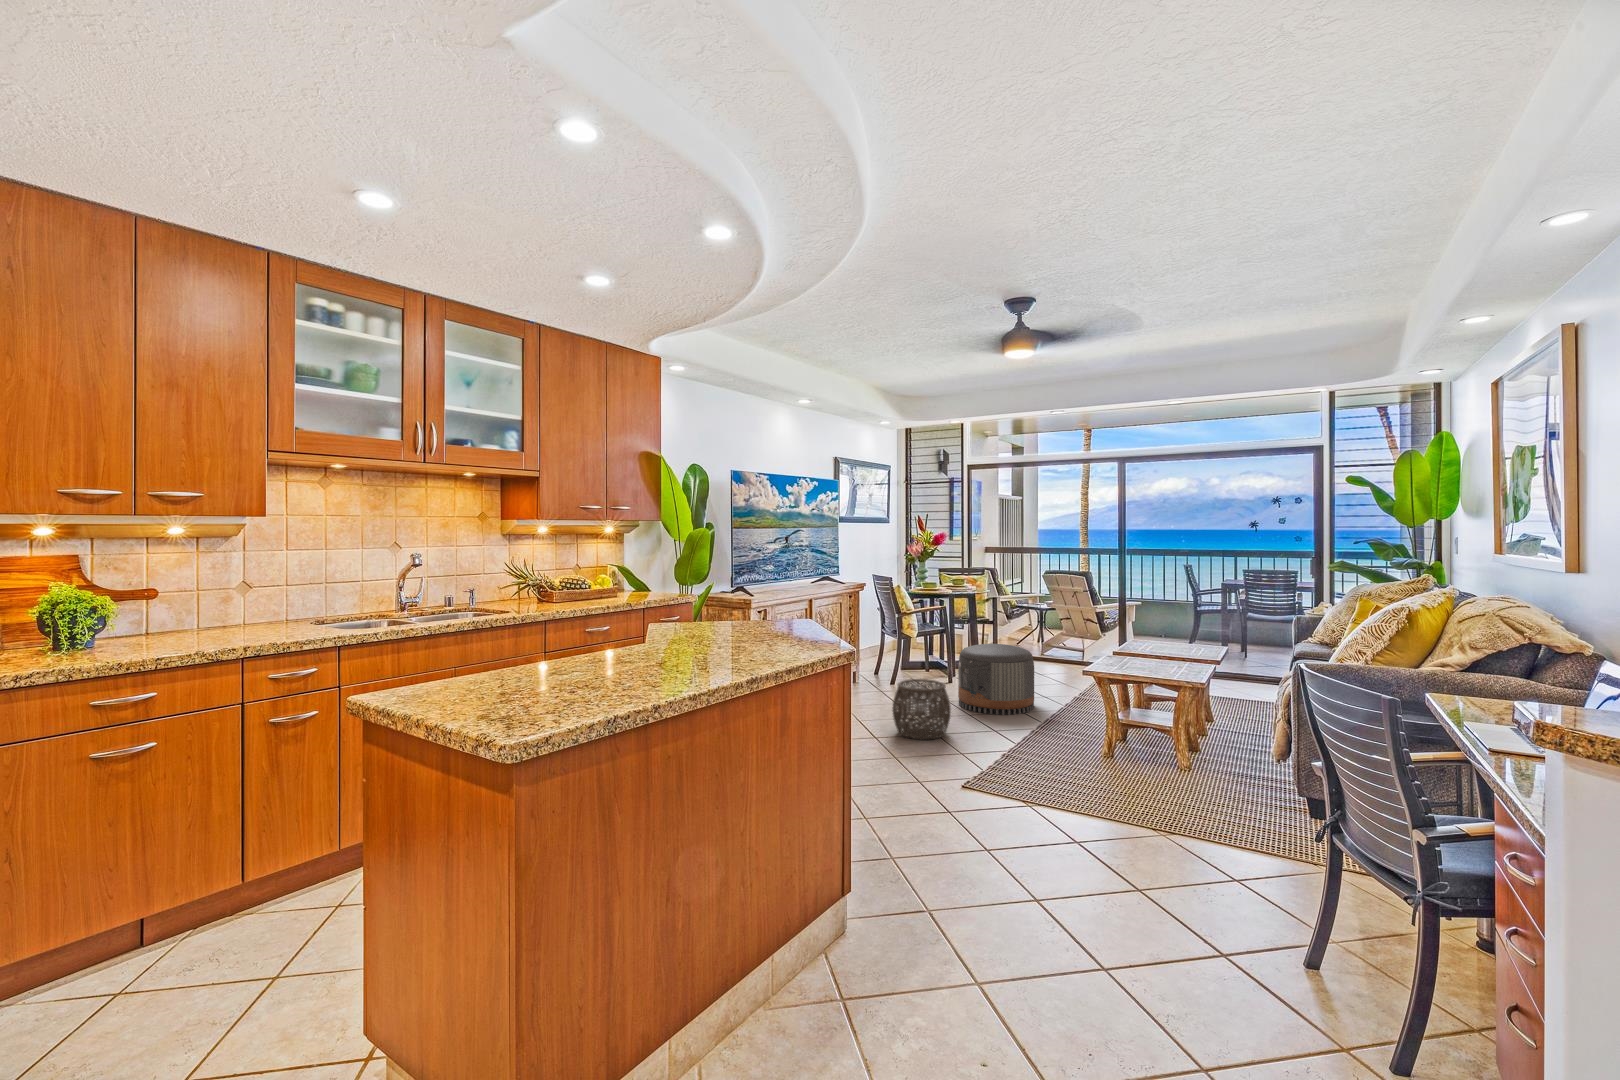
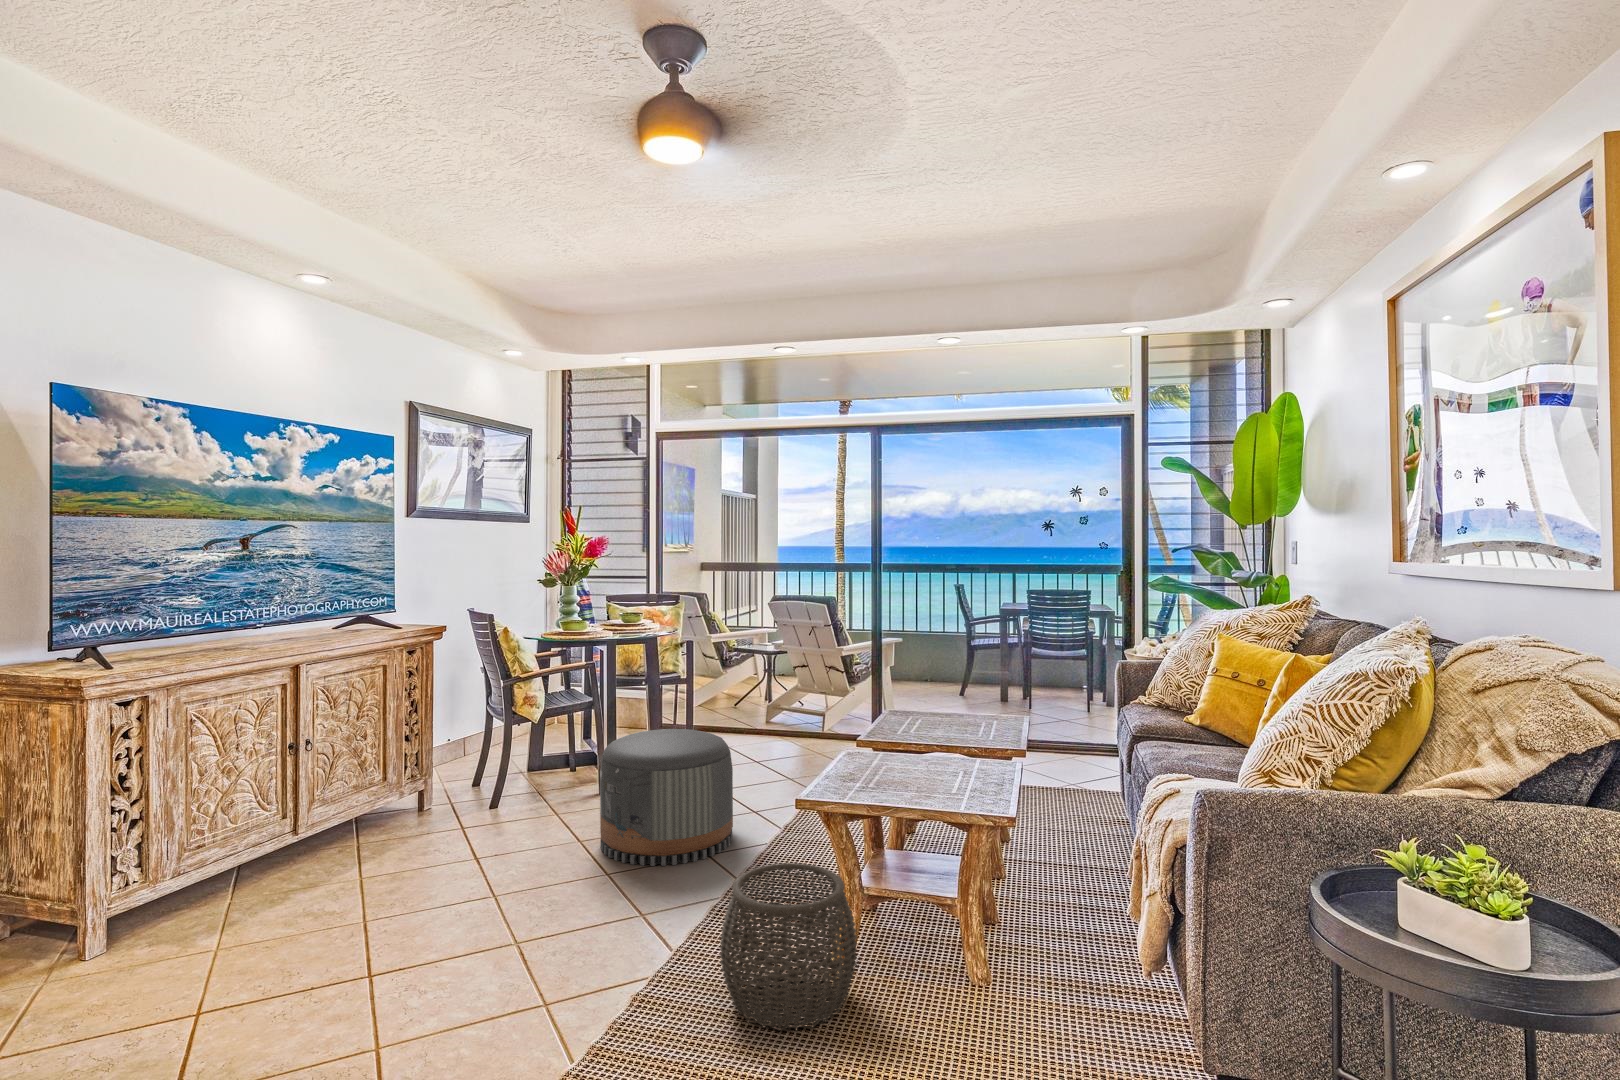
woven basket: present [892,679,951,740] -> present [720,863,857,1030]

